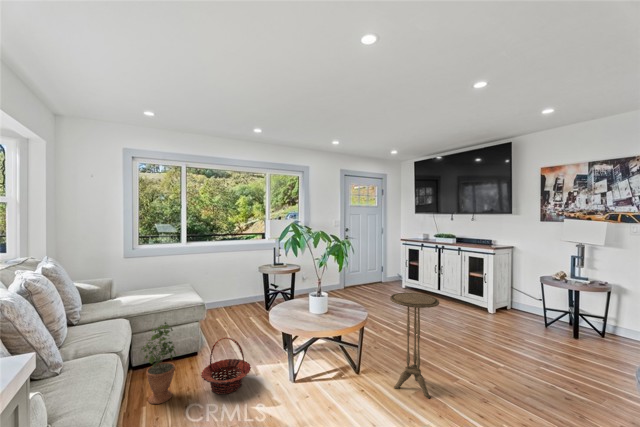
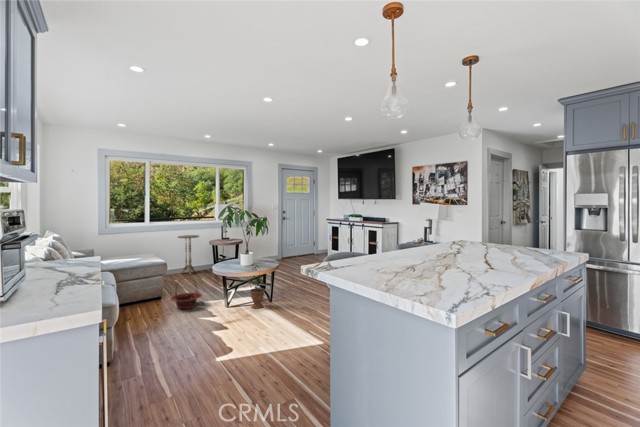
side table: present [390,293,439,398] -> present [178,235,199,275]
potted plant: present [141,322,176,404] -> present [247,265,265,309]

